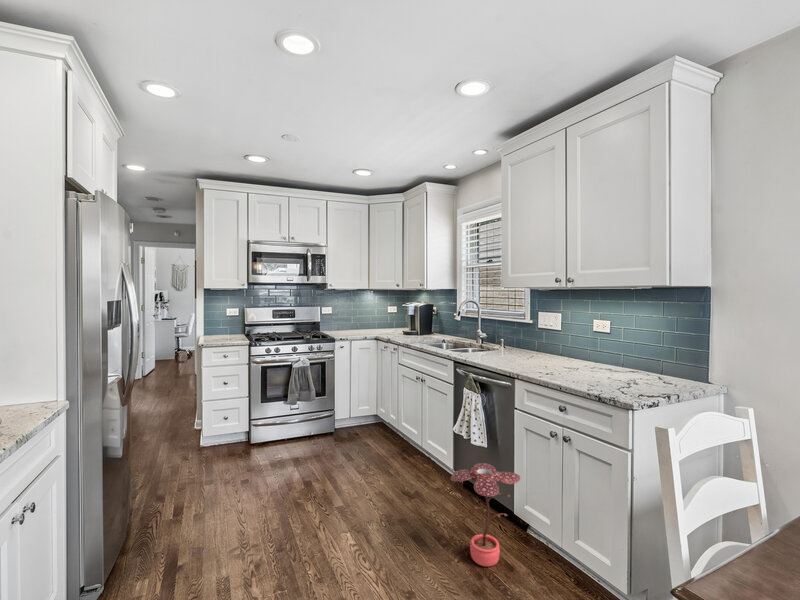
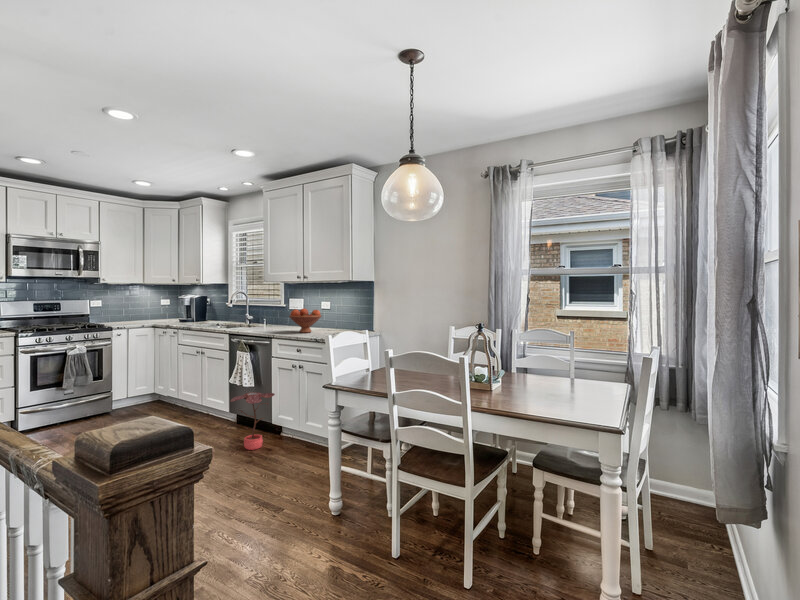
fruit bowl: none [542,331,600,374] -> present [289,308,321,333]

